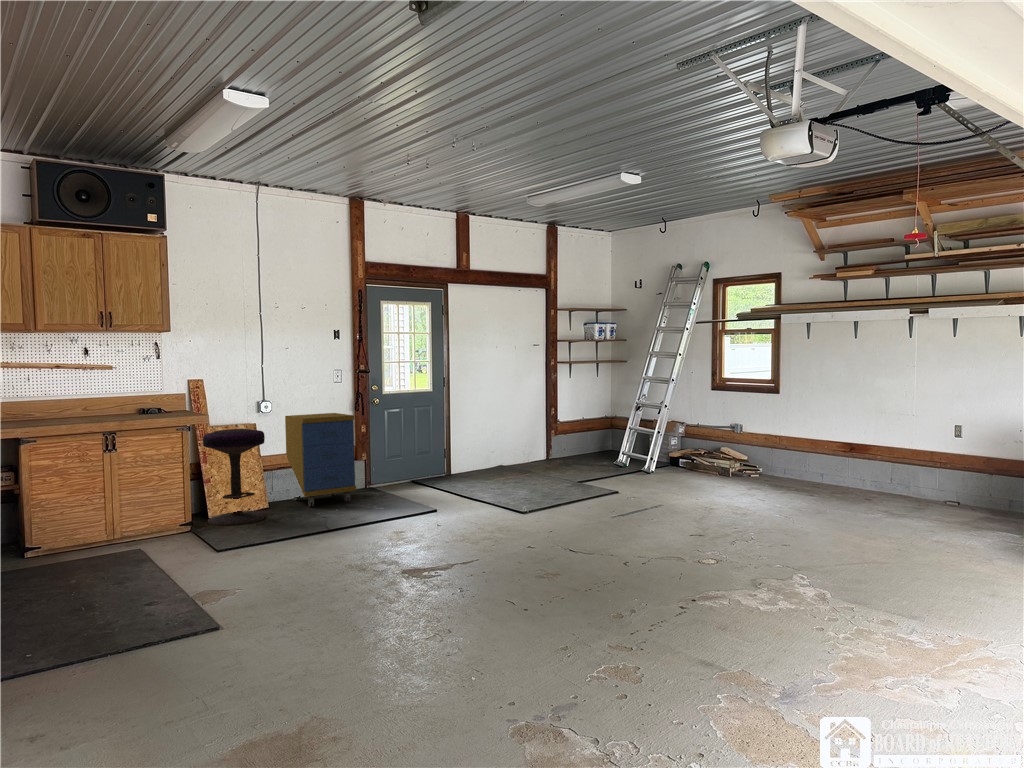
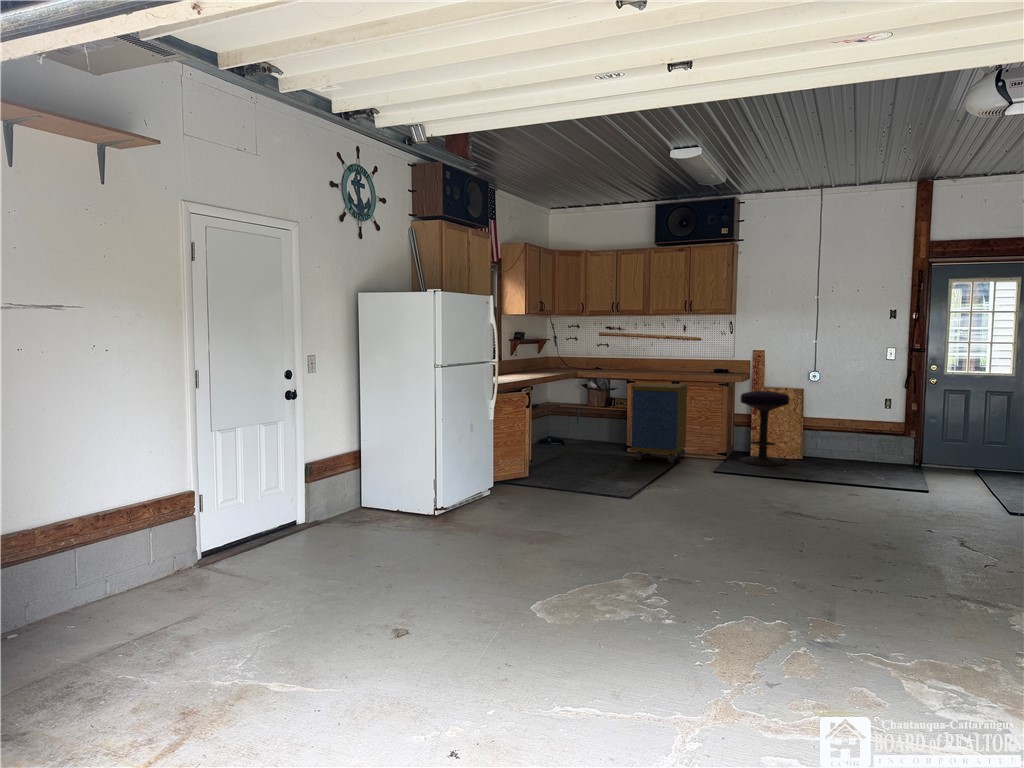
storage cabinet: present [285,413,356,507] -> present [631,383,687,463]

